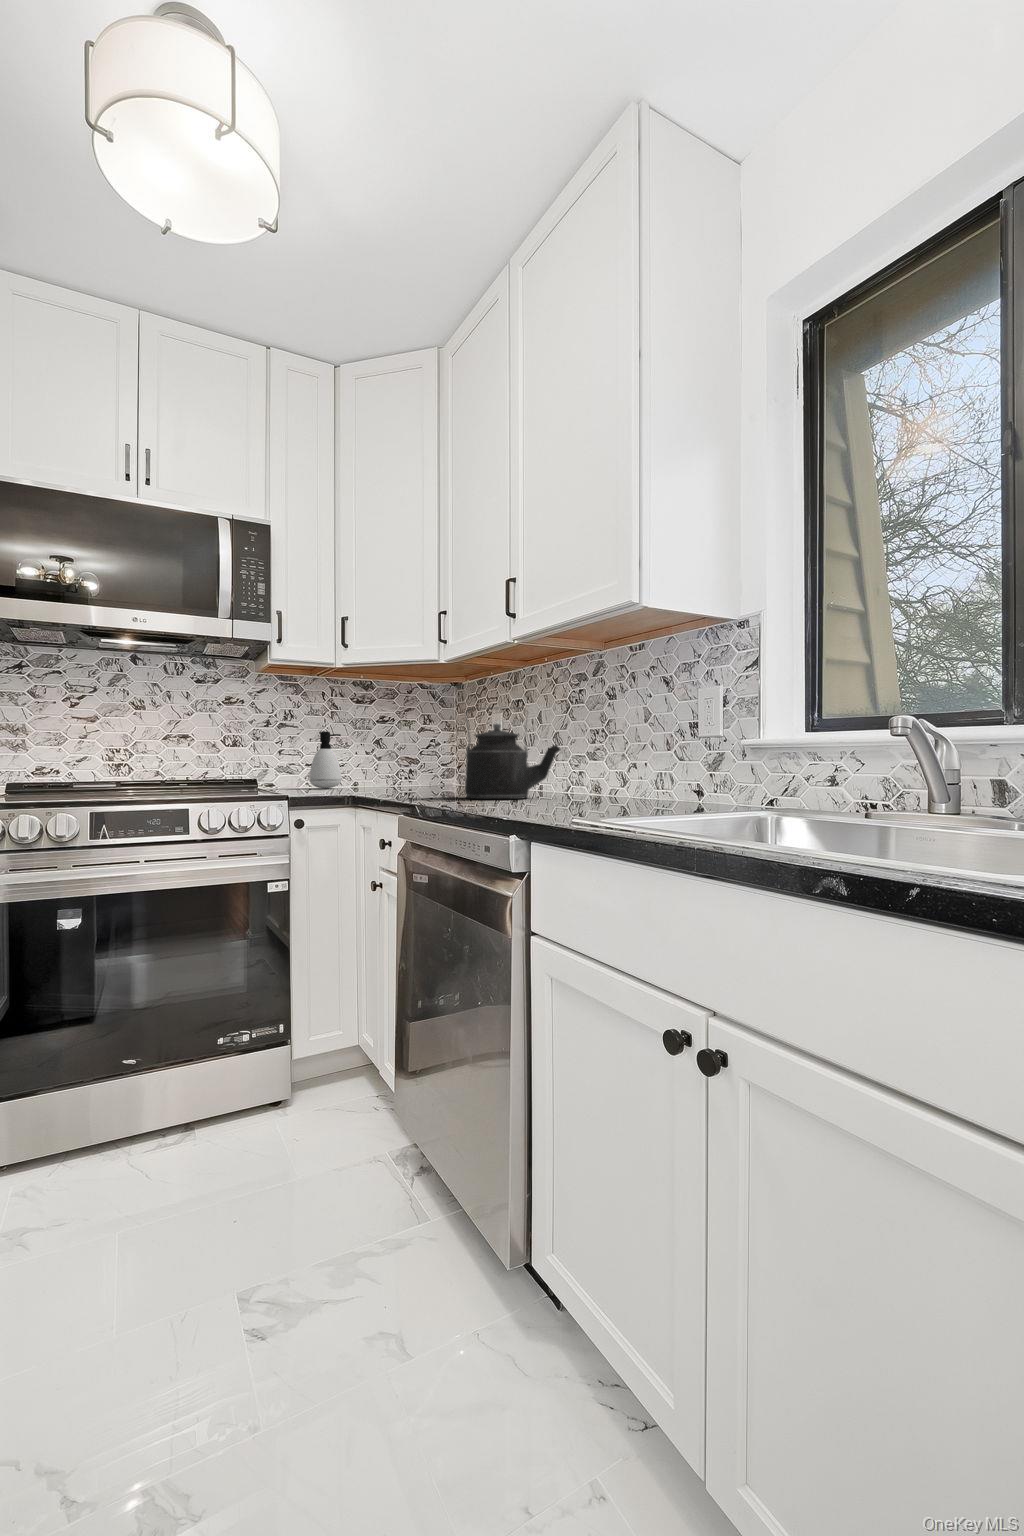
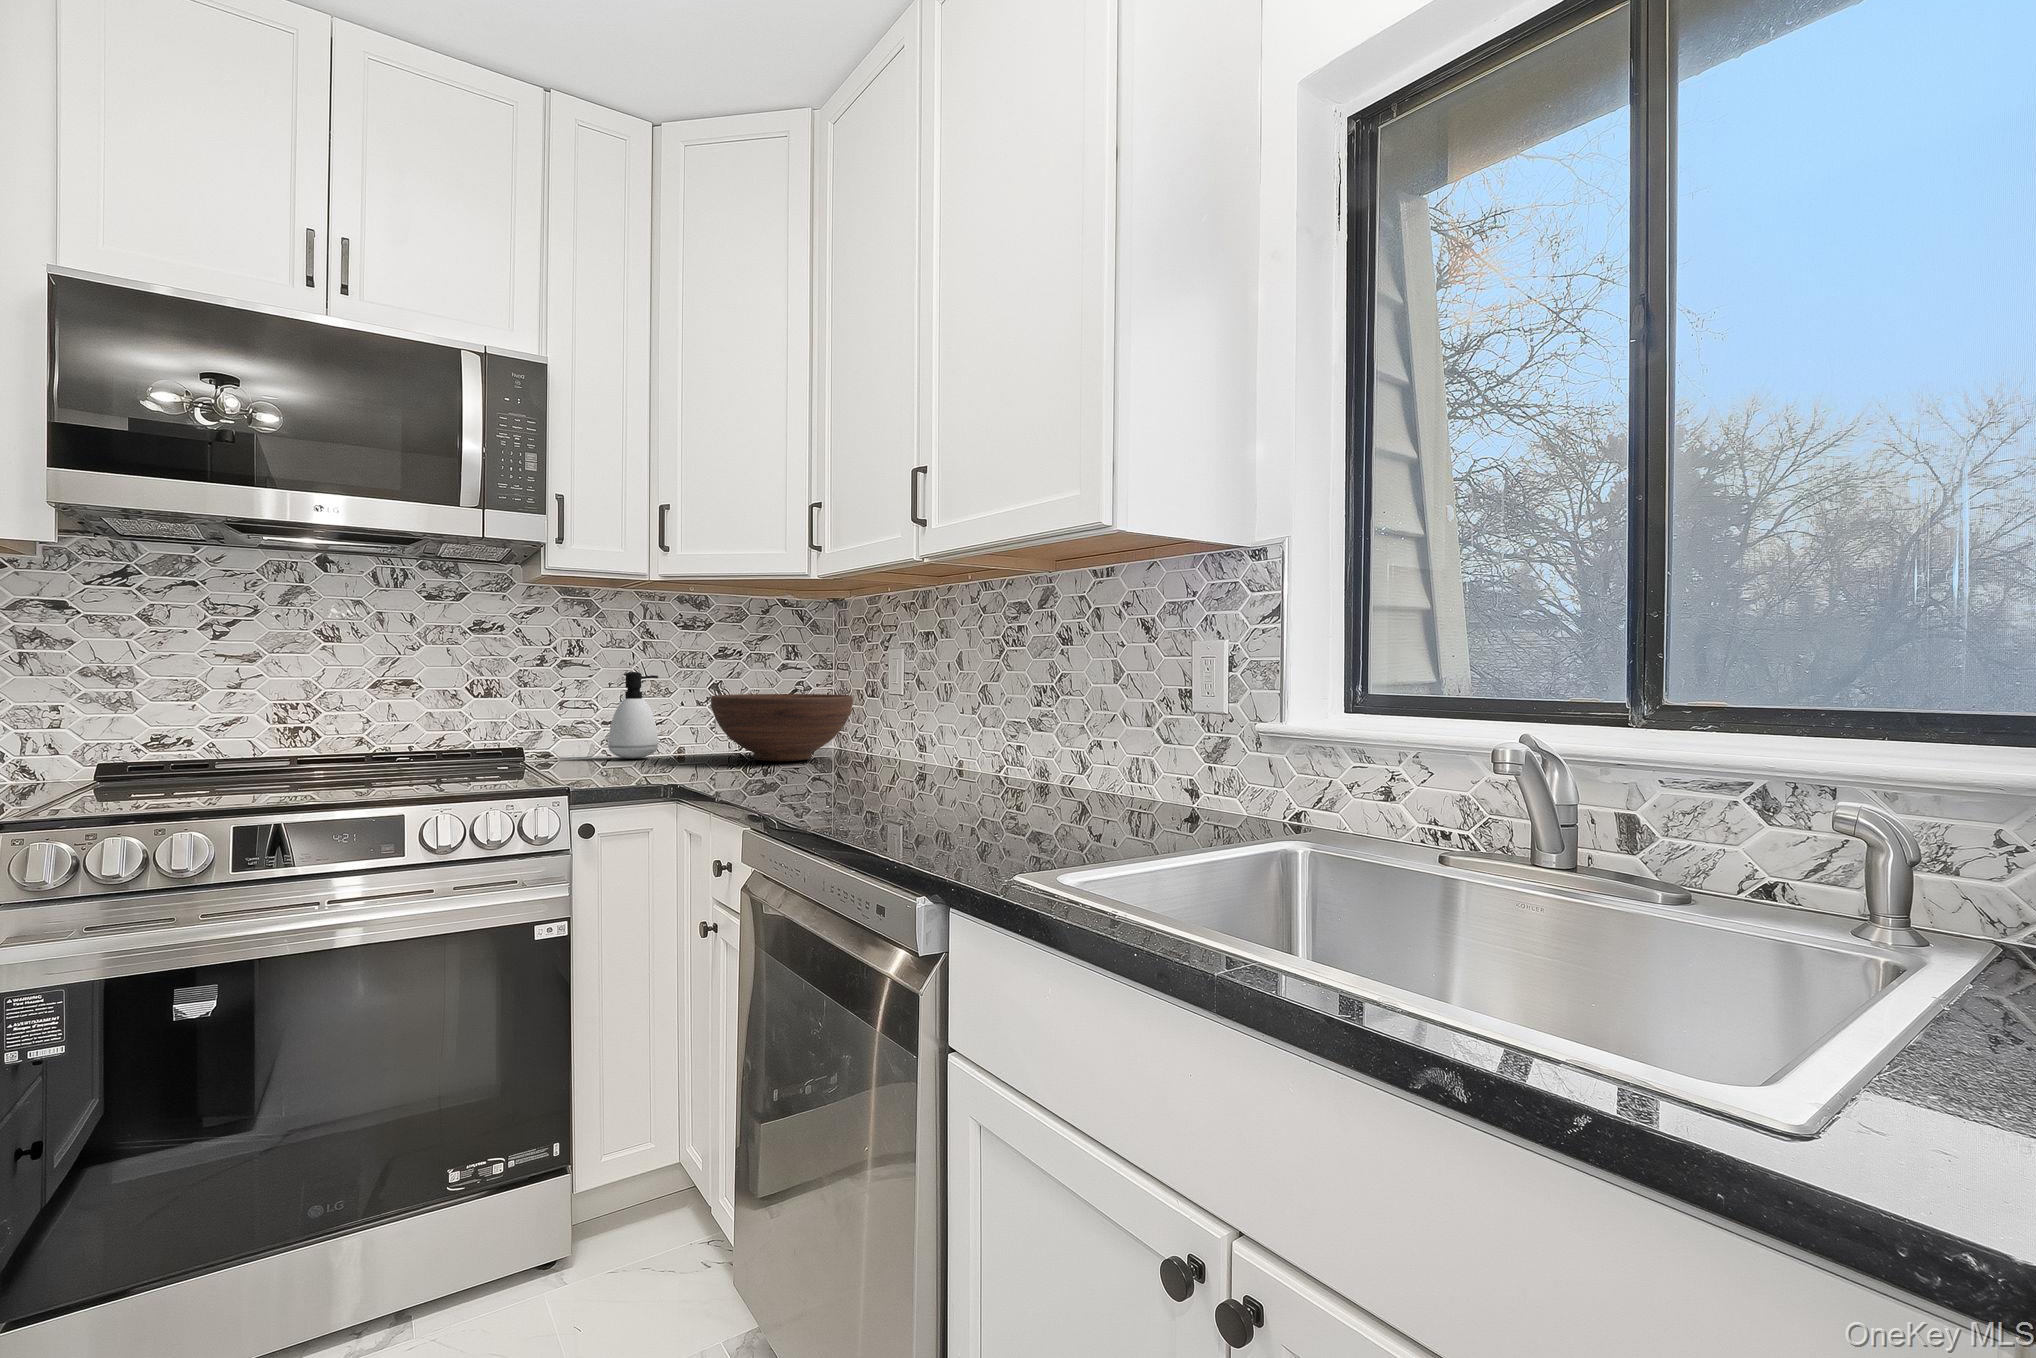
kettle: present [465,707,560,799] -> none [846,655,992,796]
fruit bowl: none [375,745,468,789] -> present [711,694,853,761]

